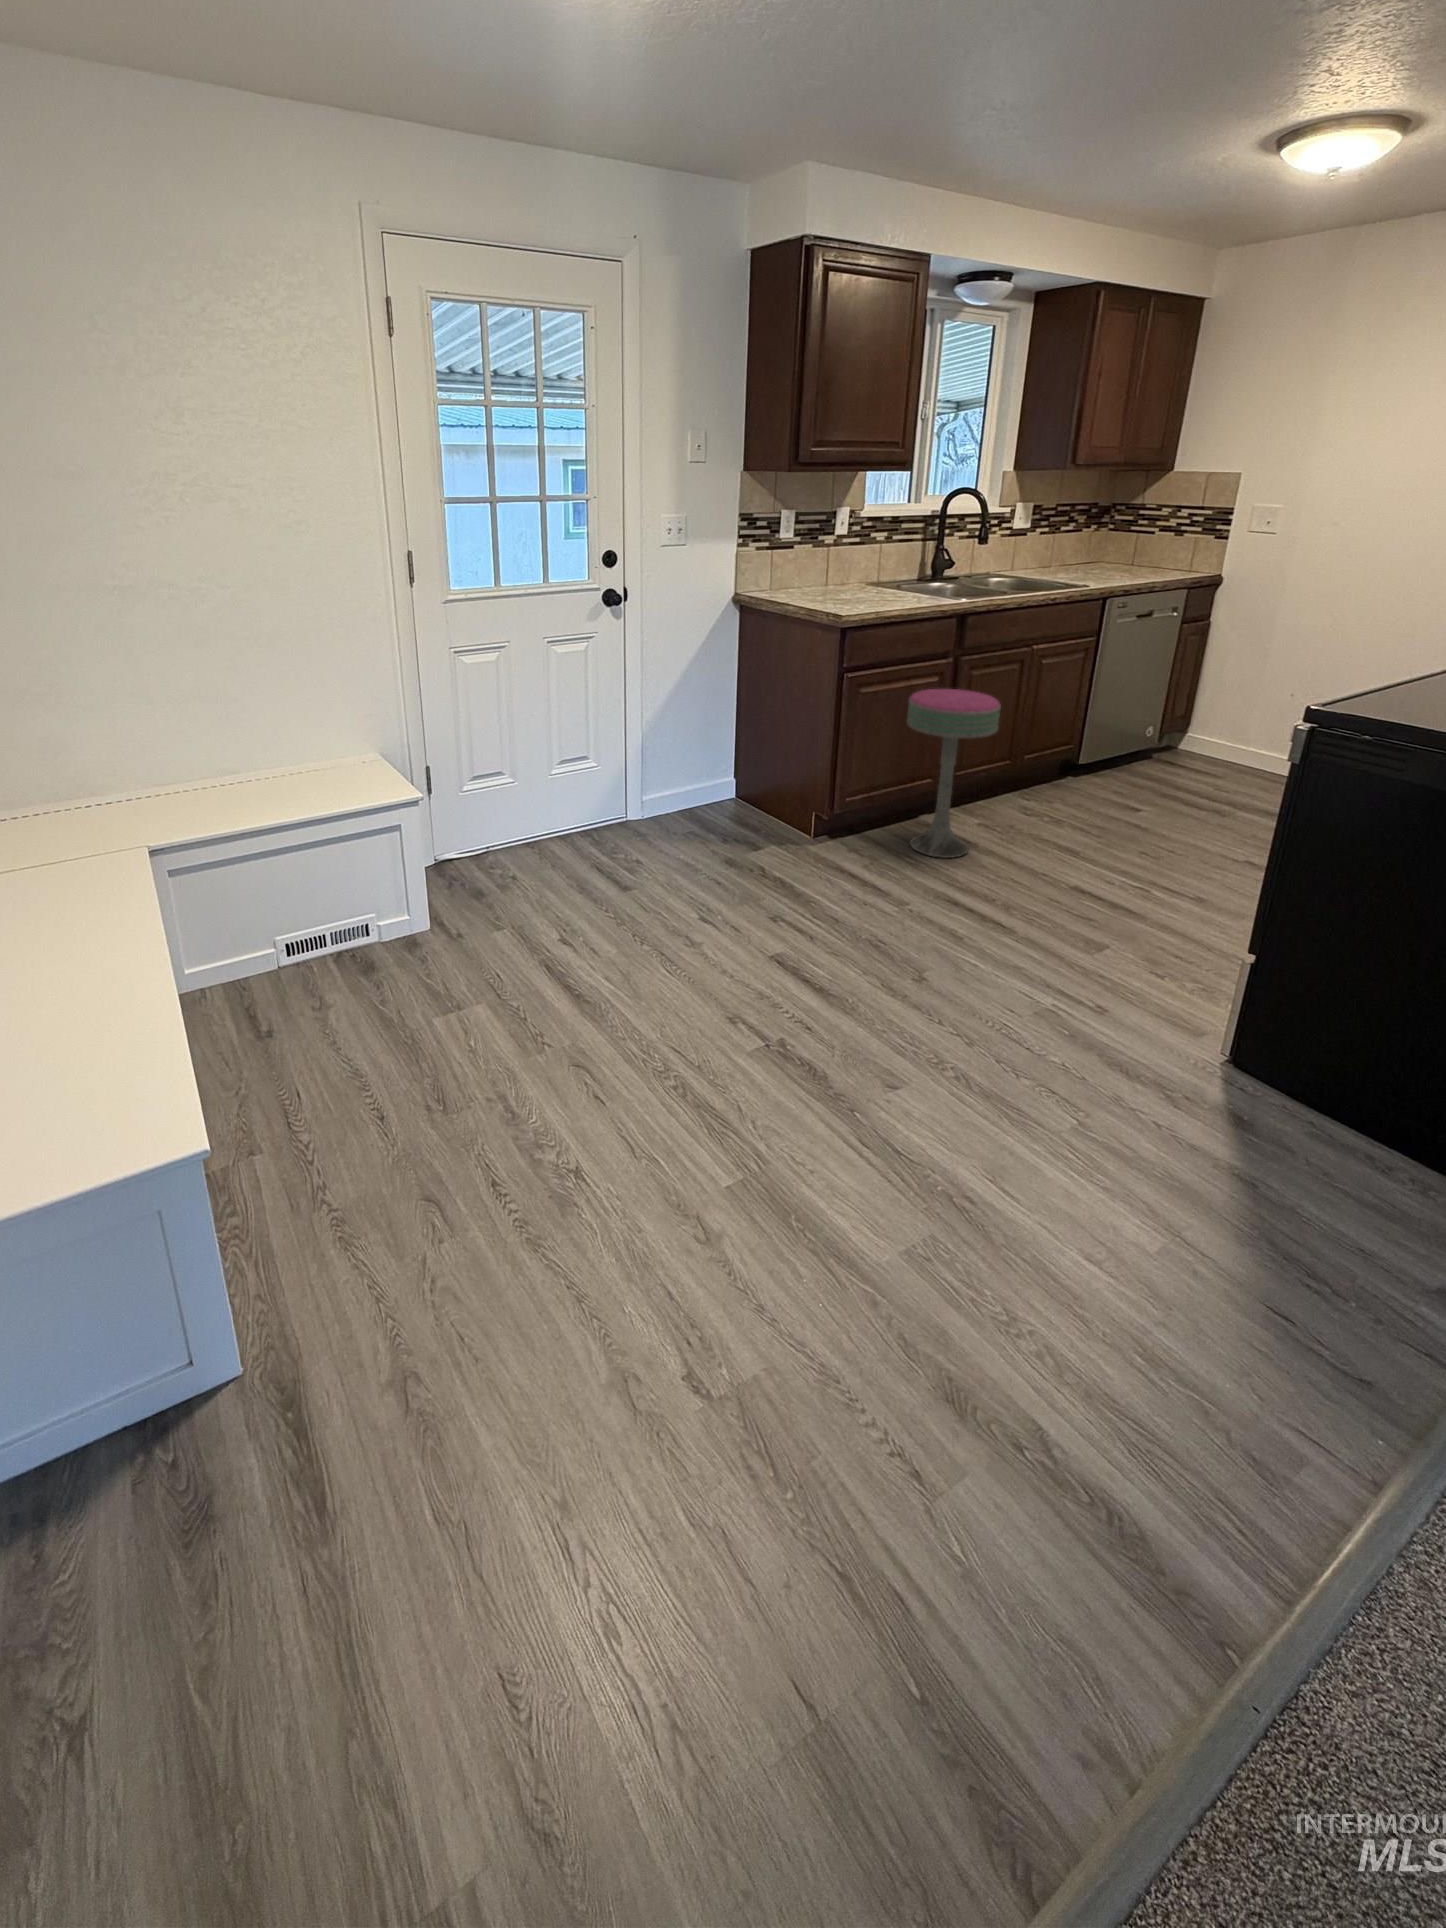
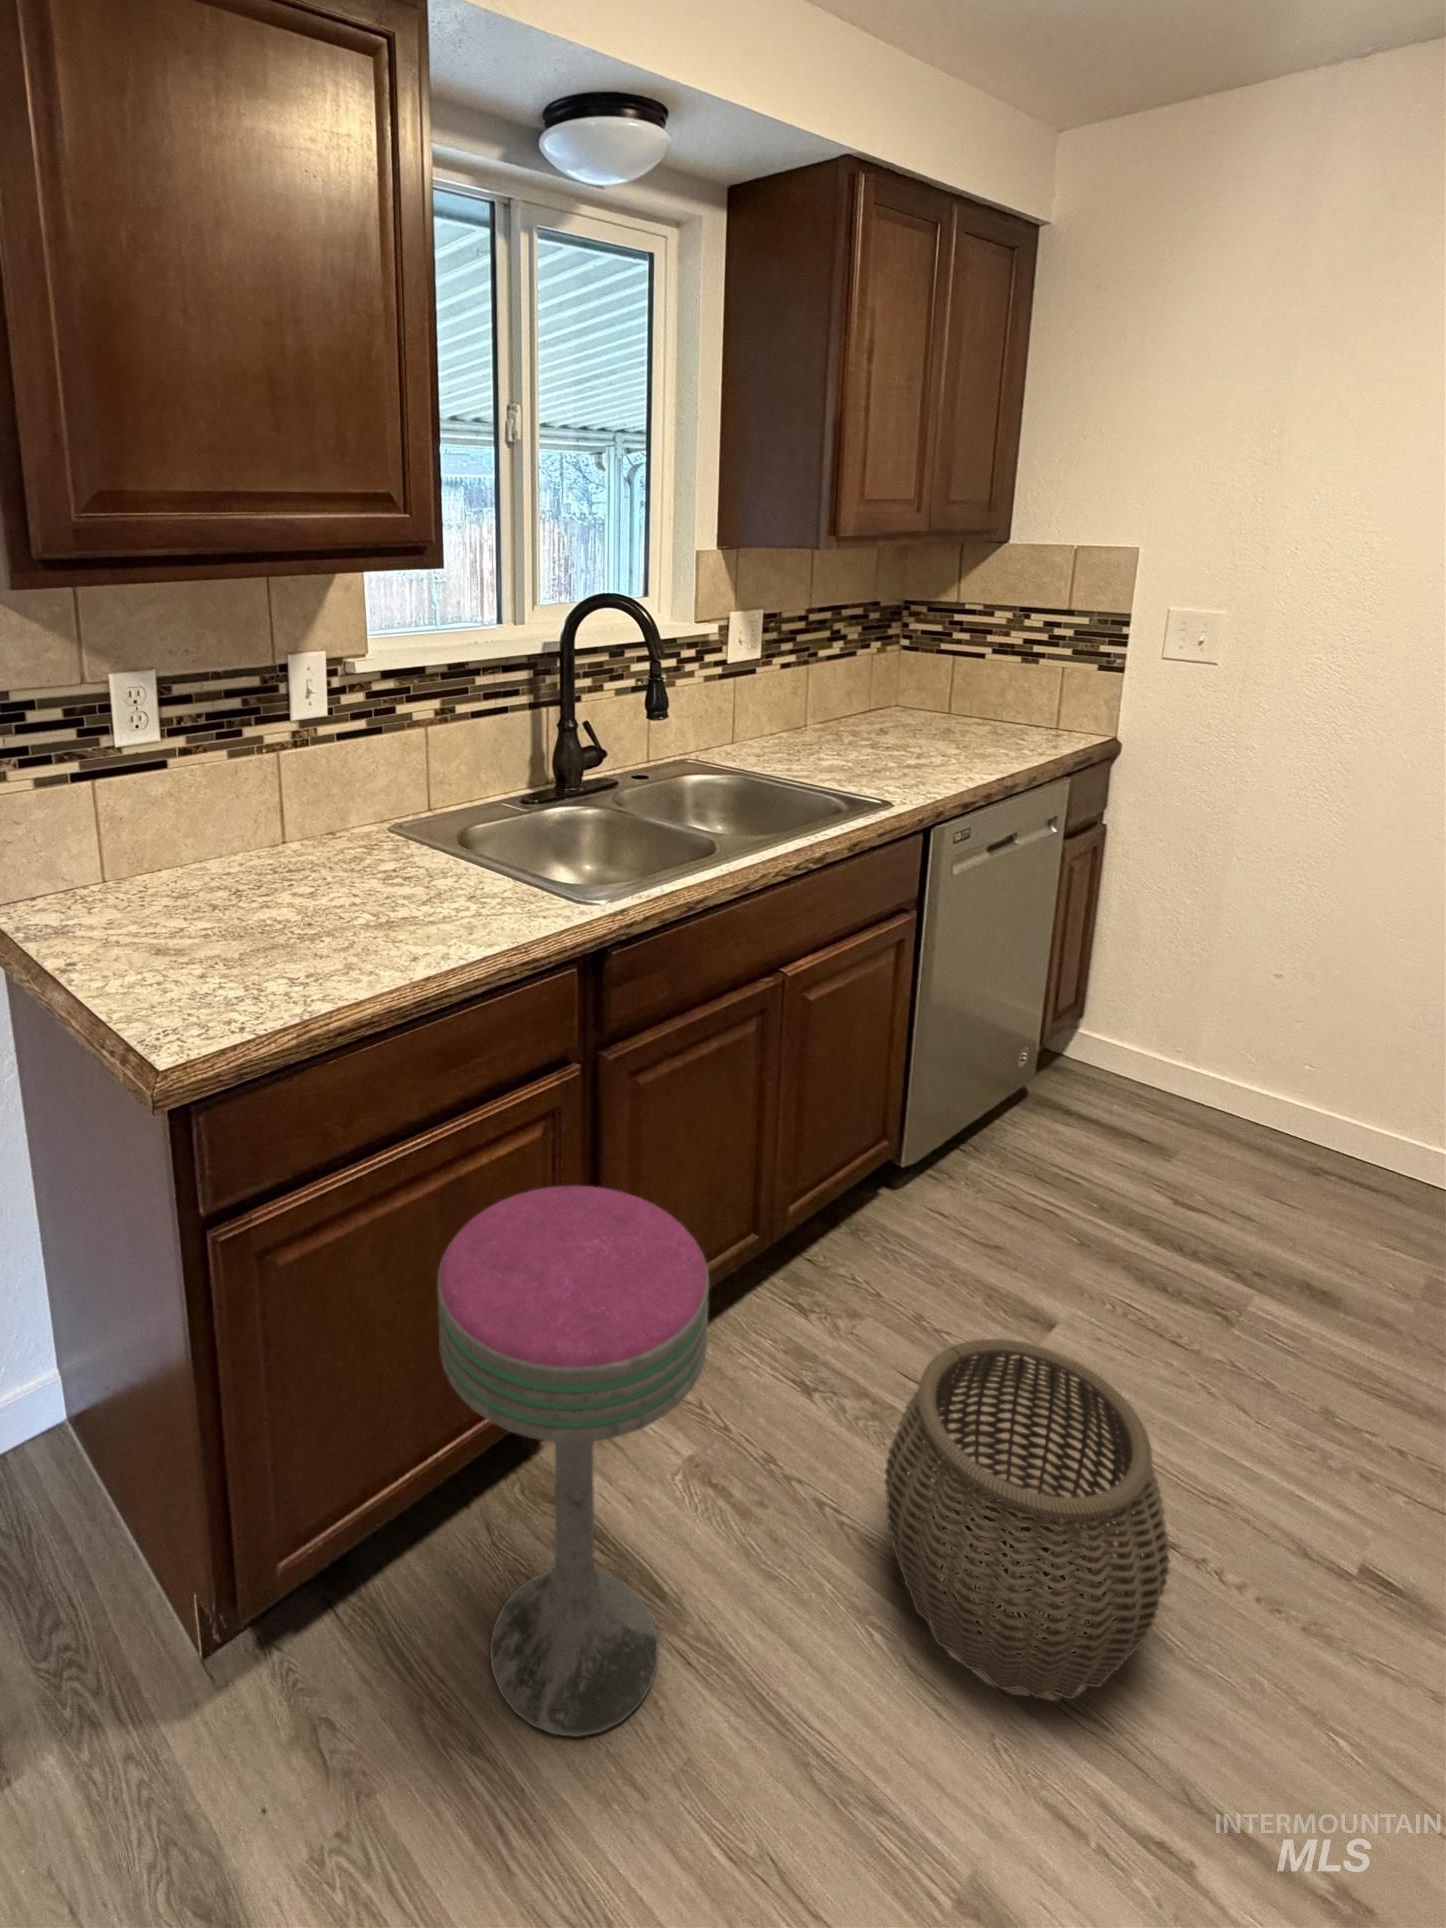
woven basket: none [1056,767,1161,867] -> present [885,1339,1170,1699]

